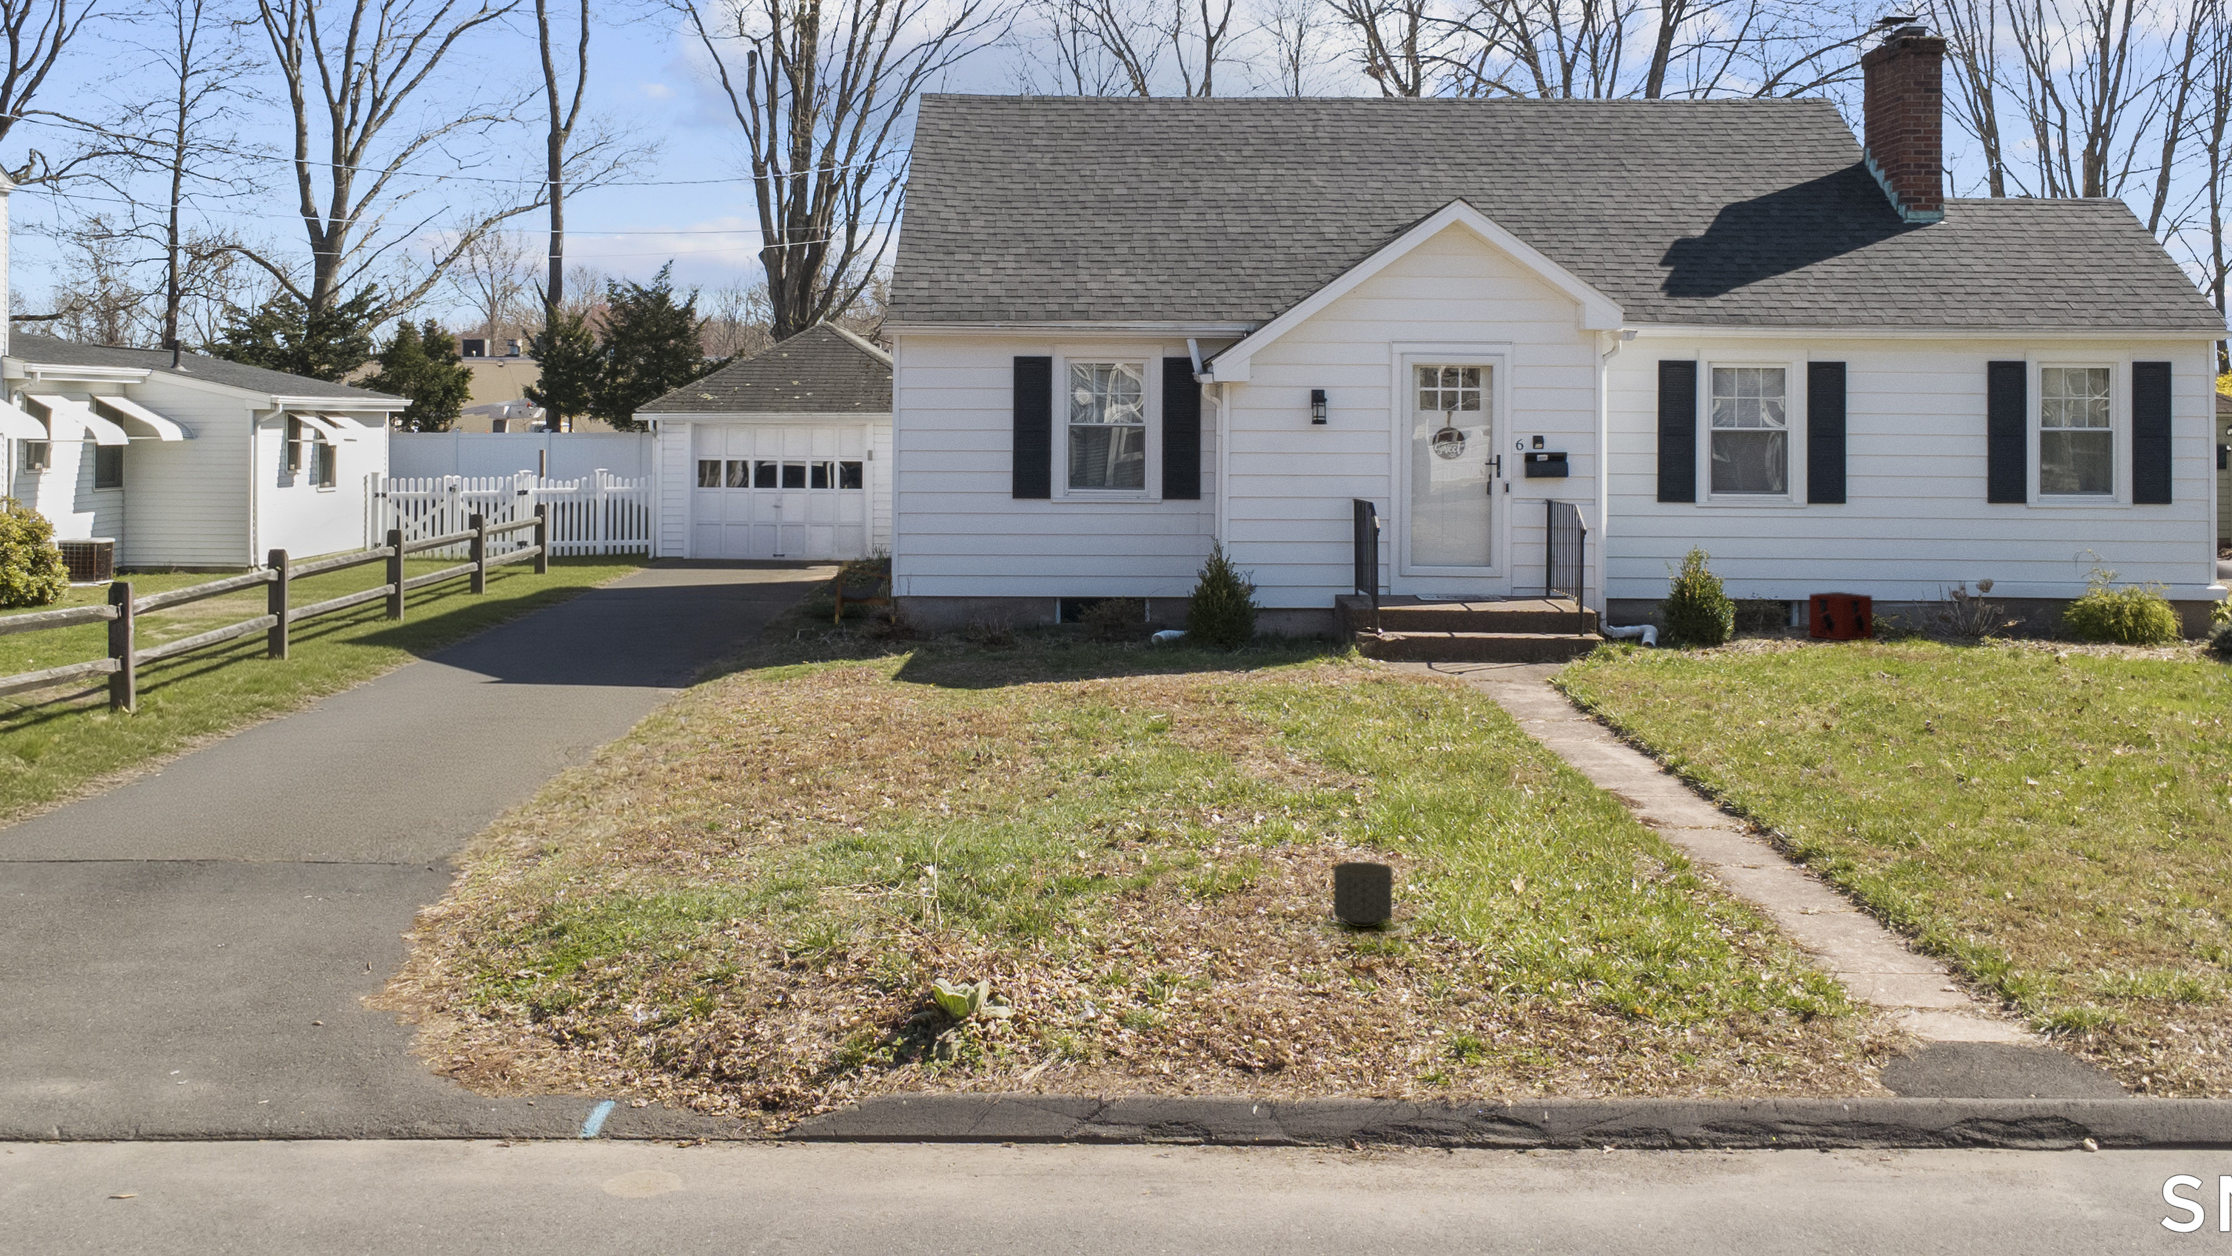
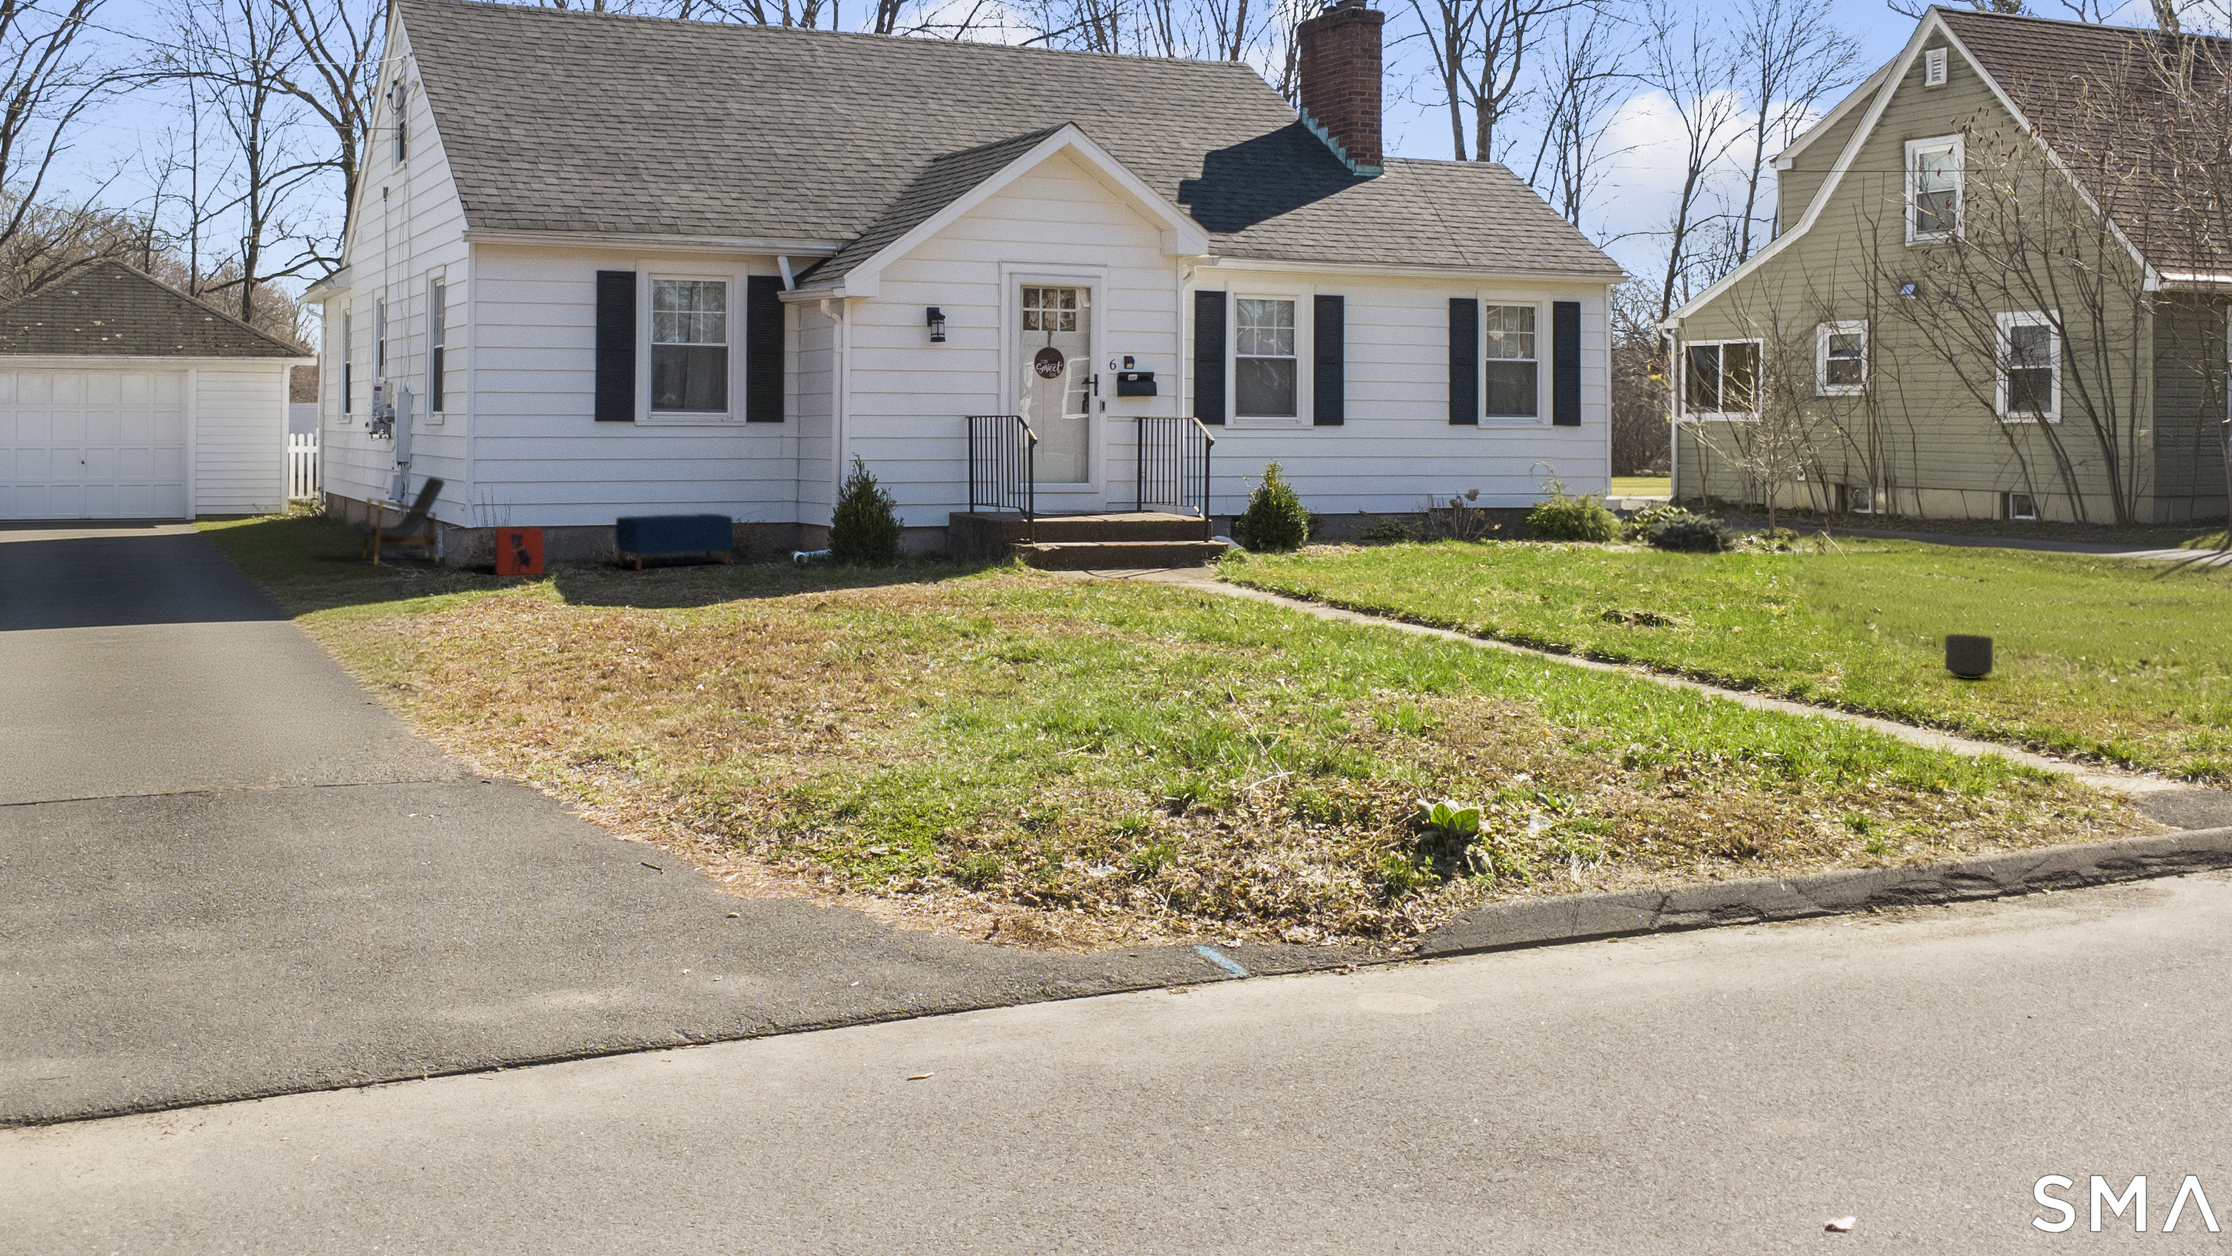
bench: none [1028,586,1137,641] -> present [616,514,733,570]
storage box: present [1809,592,1872,640] -> present [495,527,543,575]
planter: present [1334,862,1392,927] -> present [1945,634,1993,679]

